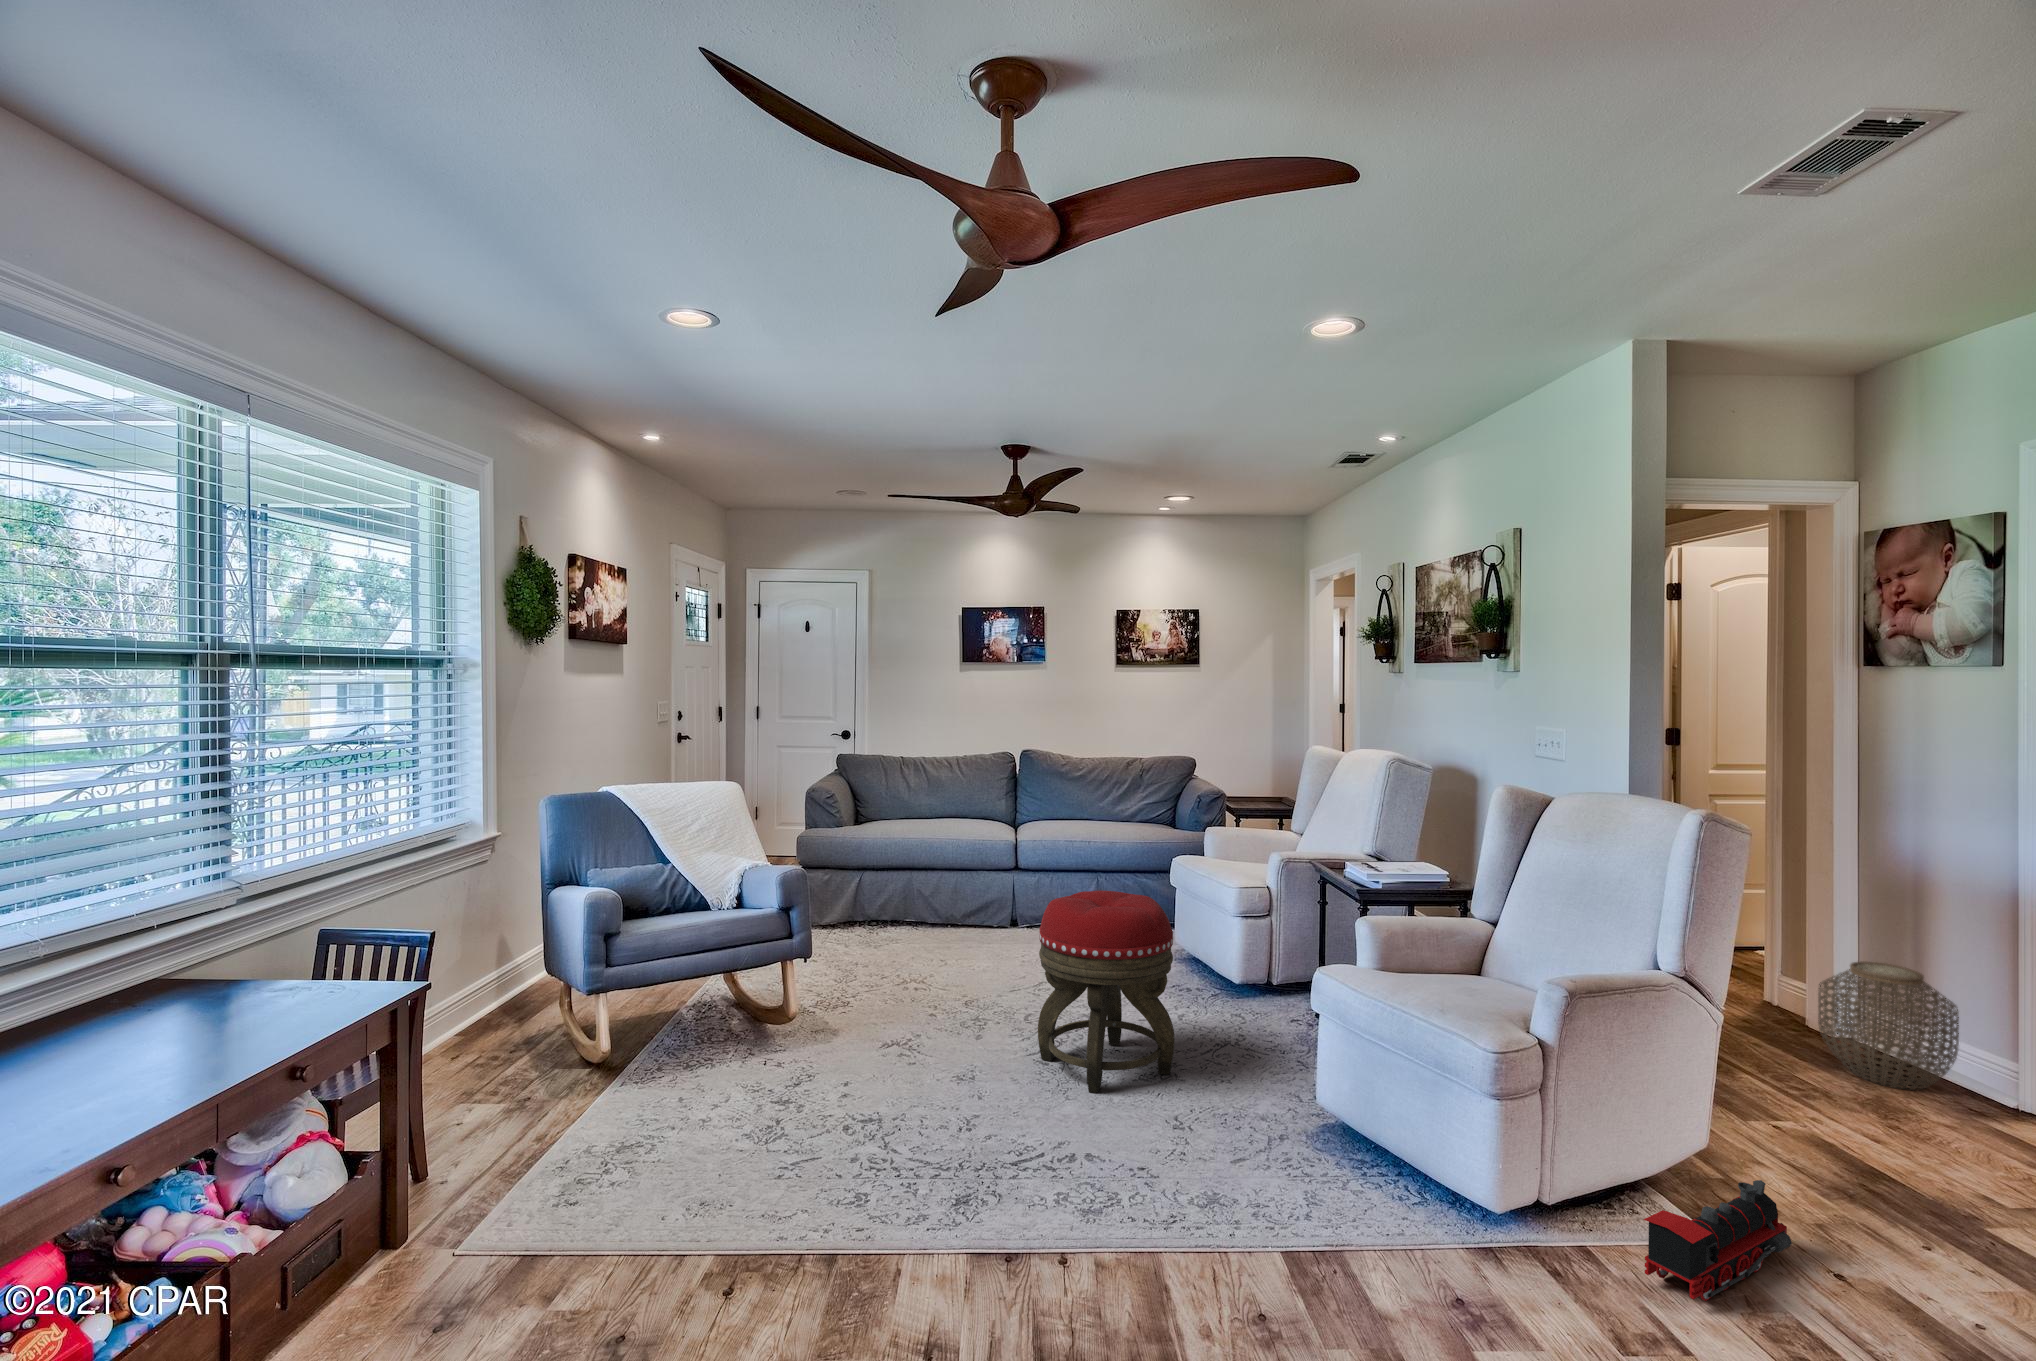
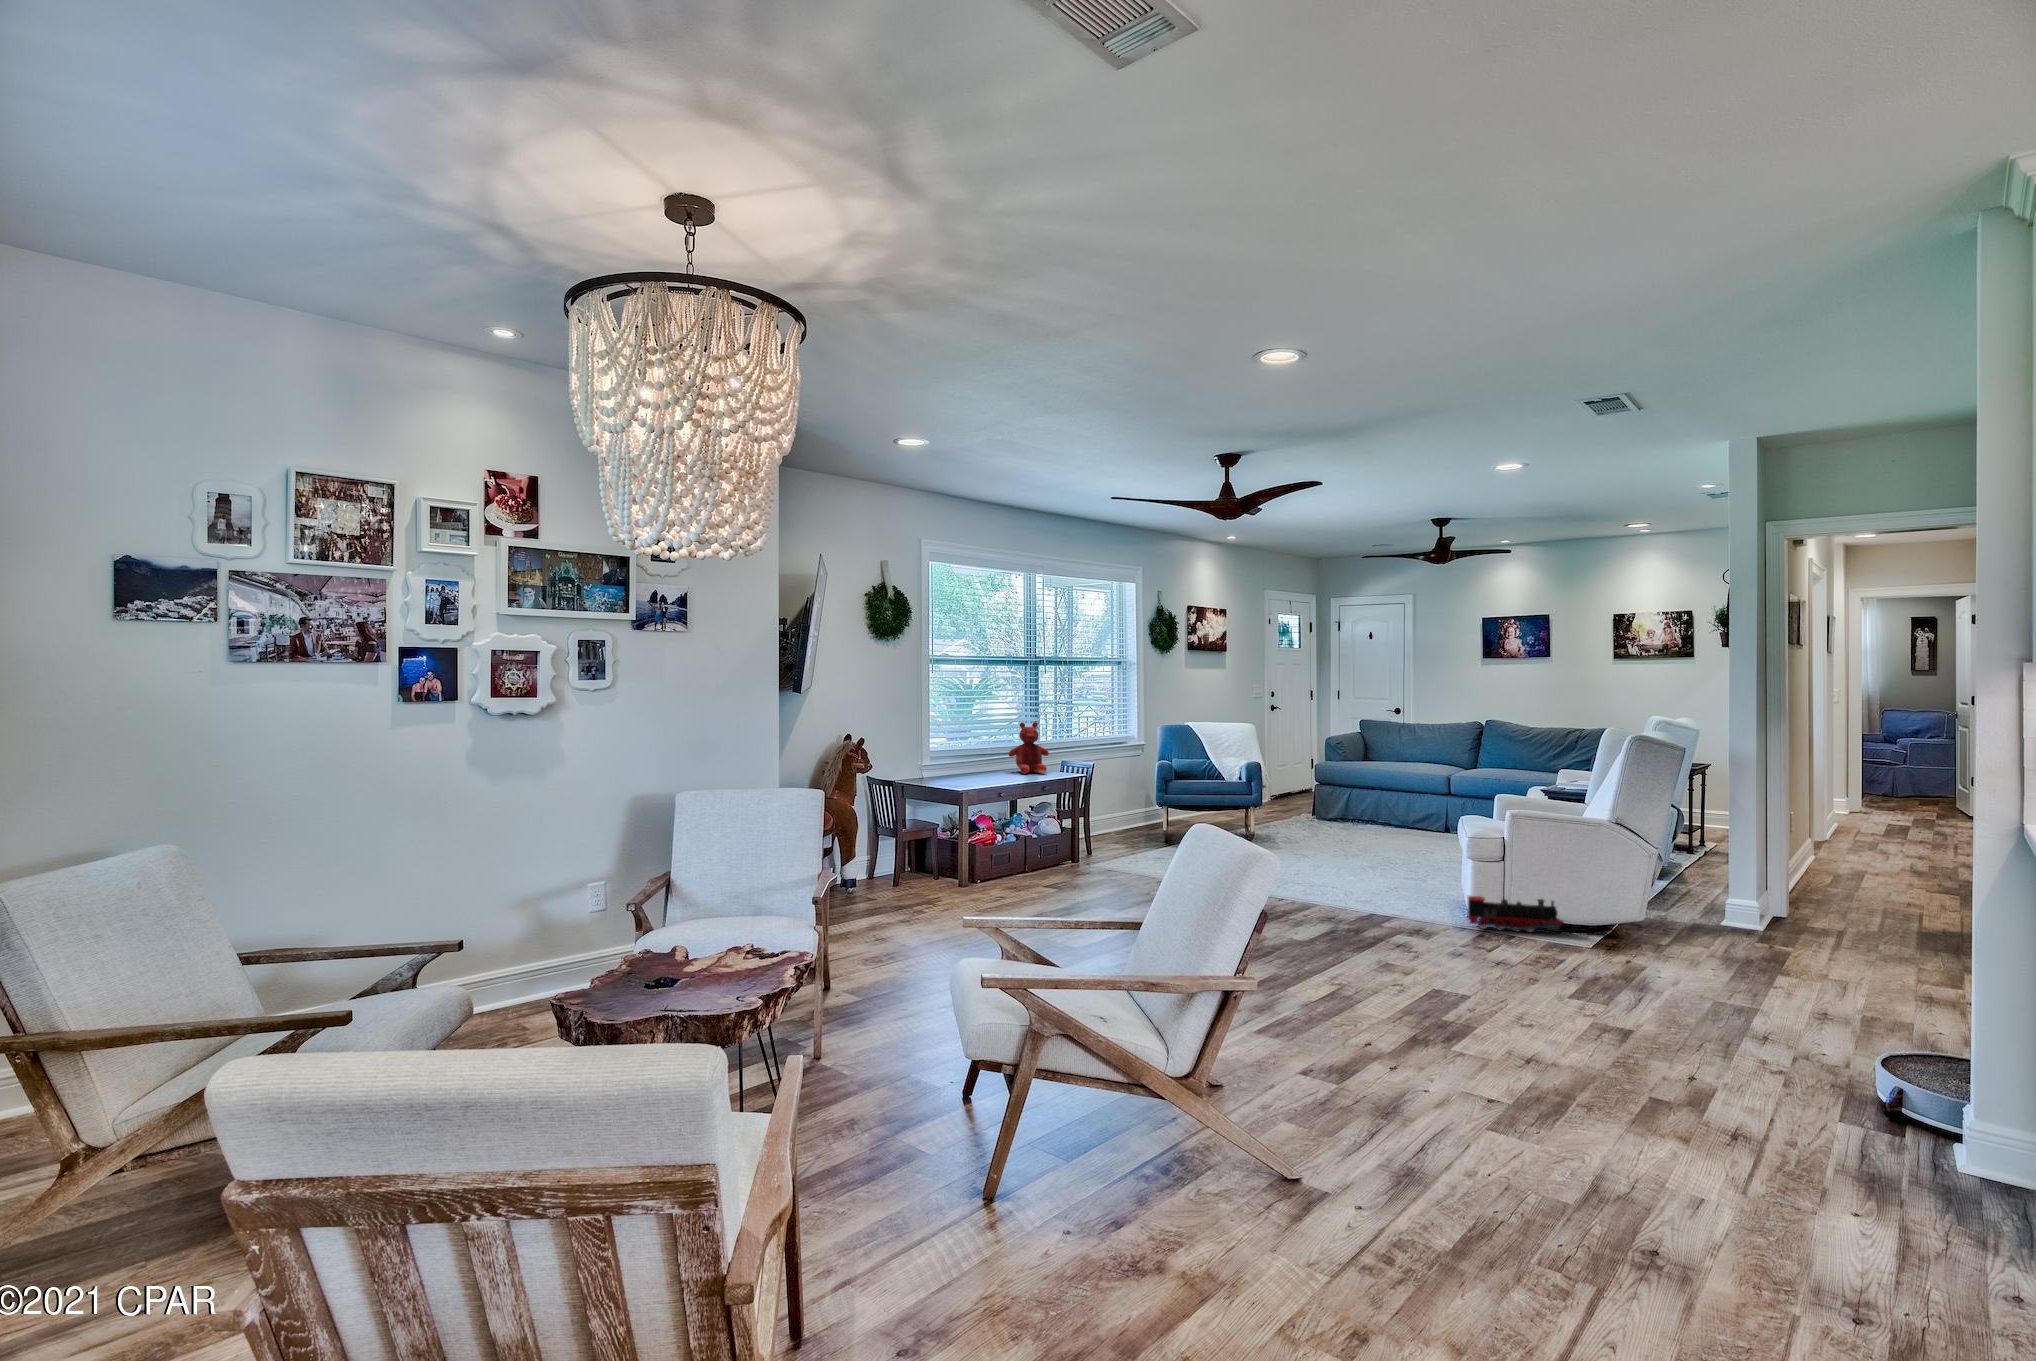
teddy bear: none [104,853,283,1048] -> present [1008,722,1049,774]
footstool: present [1038,891,1175,1093] -> none [1338,779,1411,872]
woven basket: present [1818,961,1959,1090] -> none [1845,864,1943,949]

